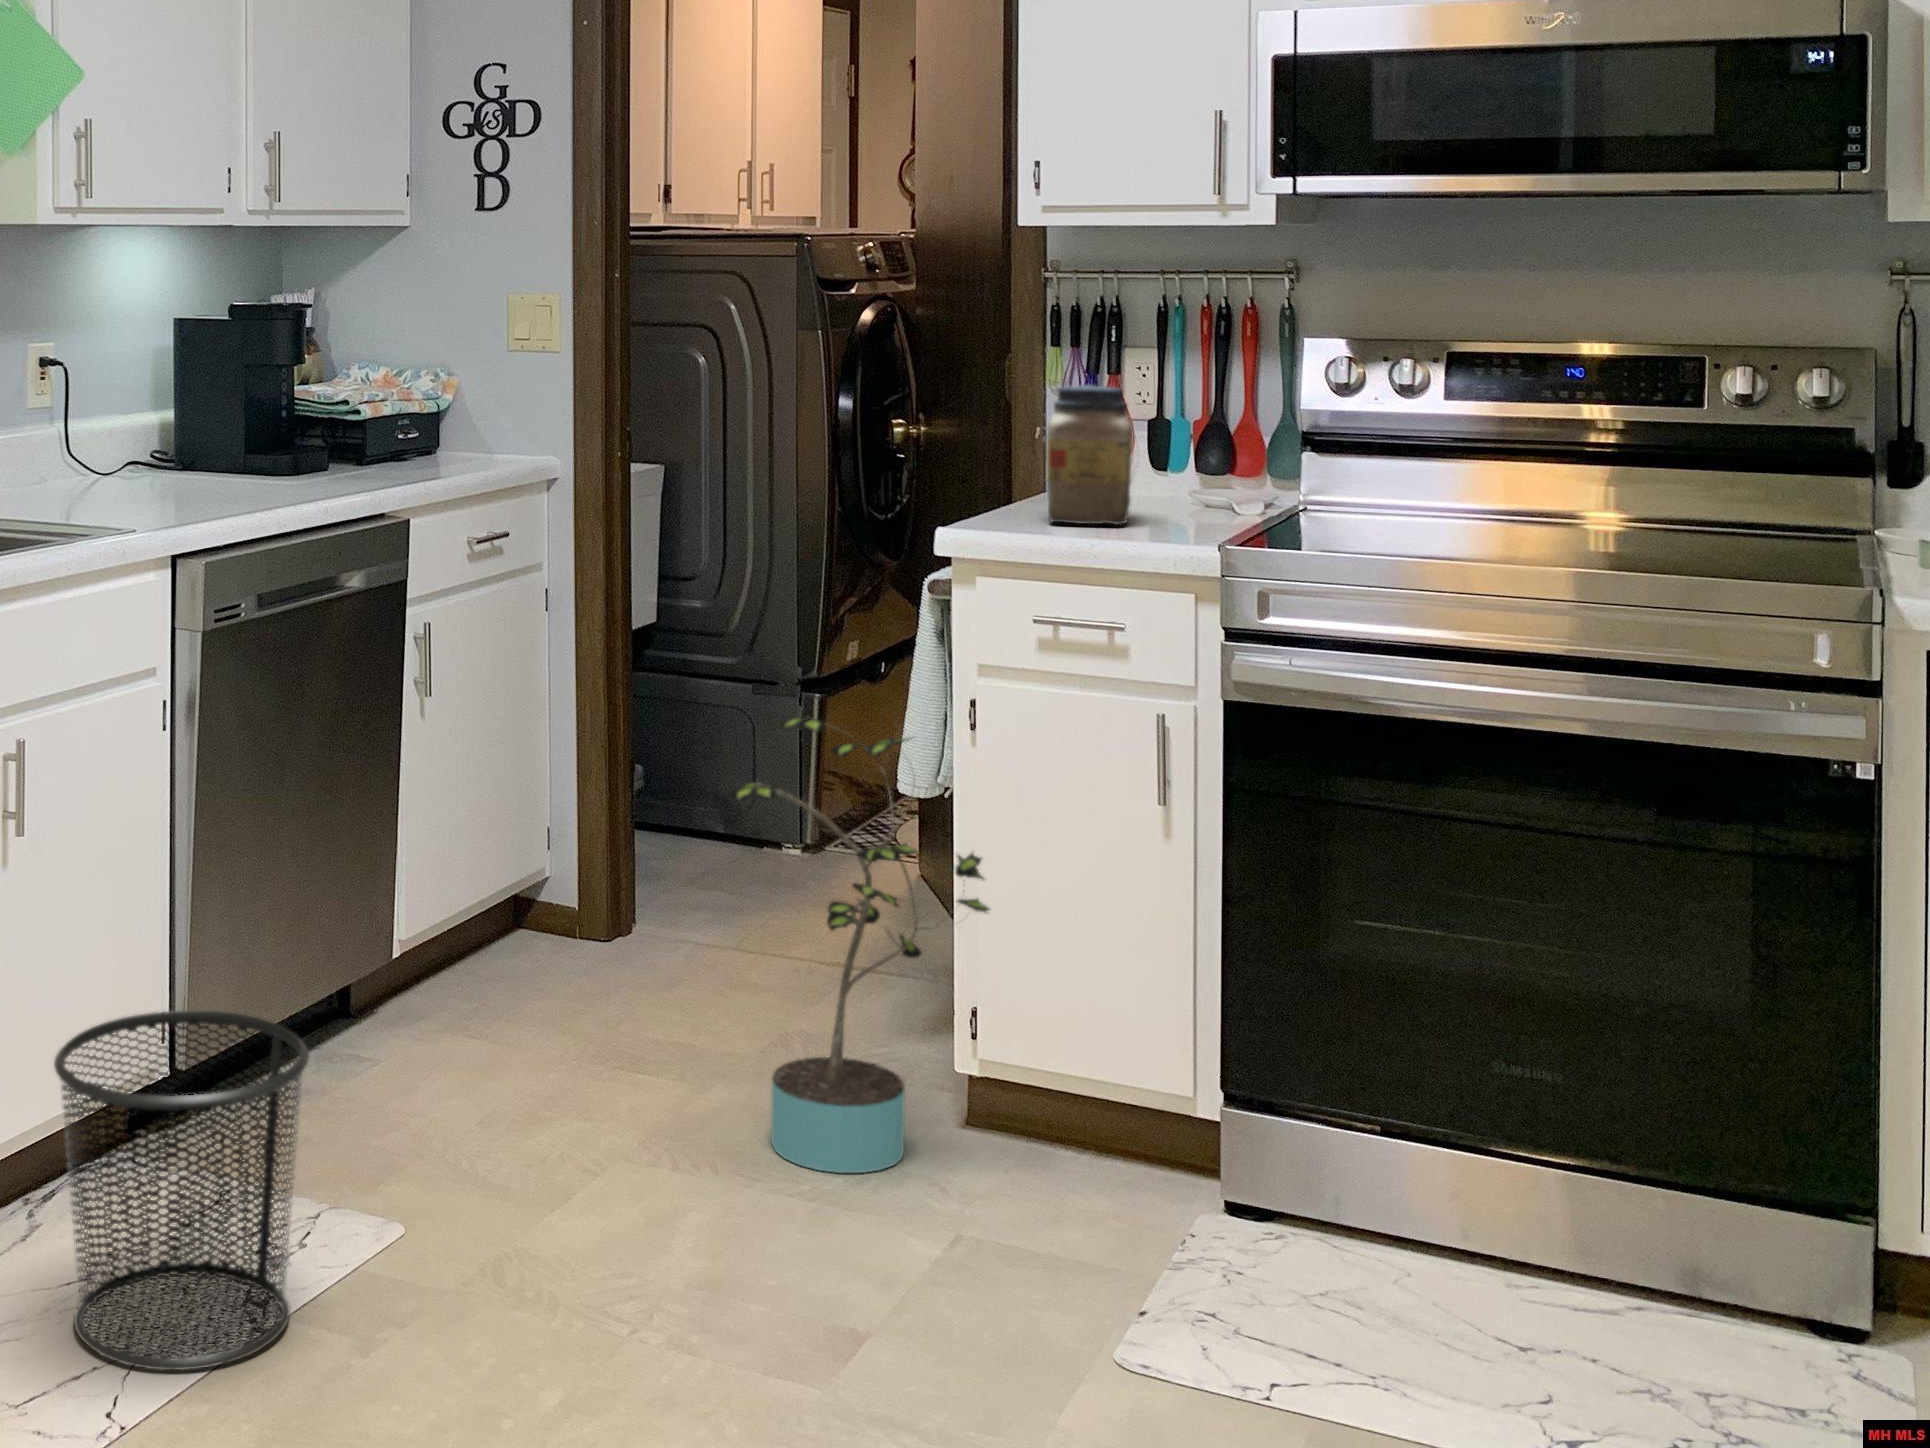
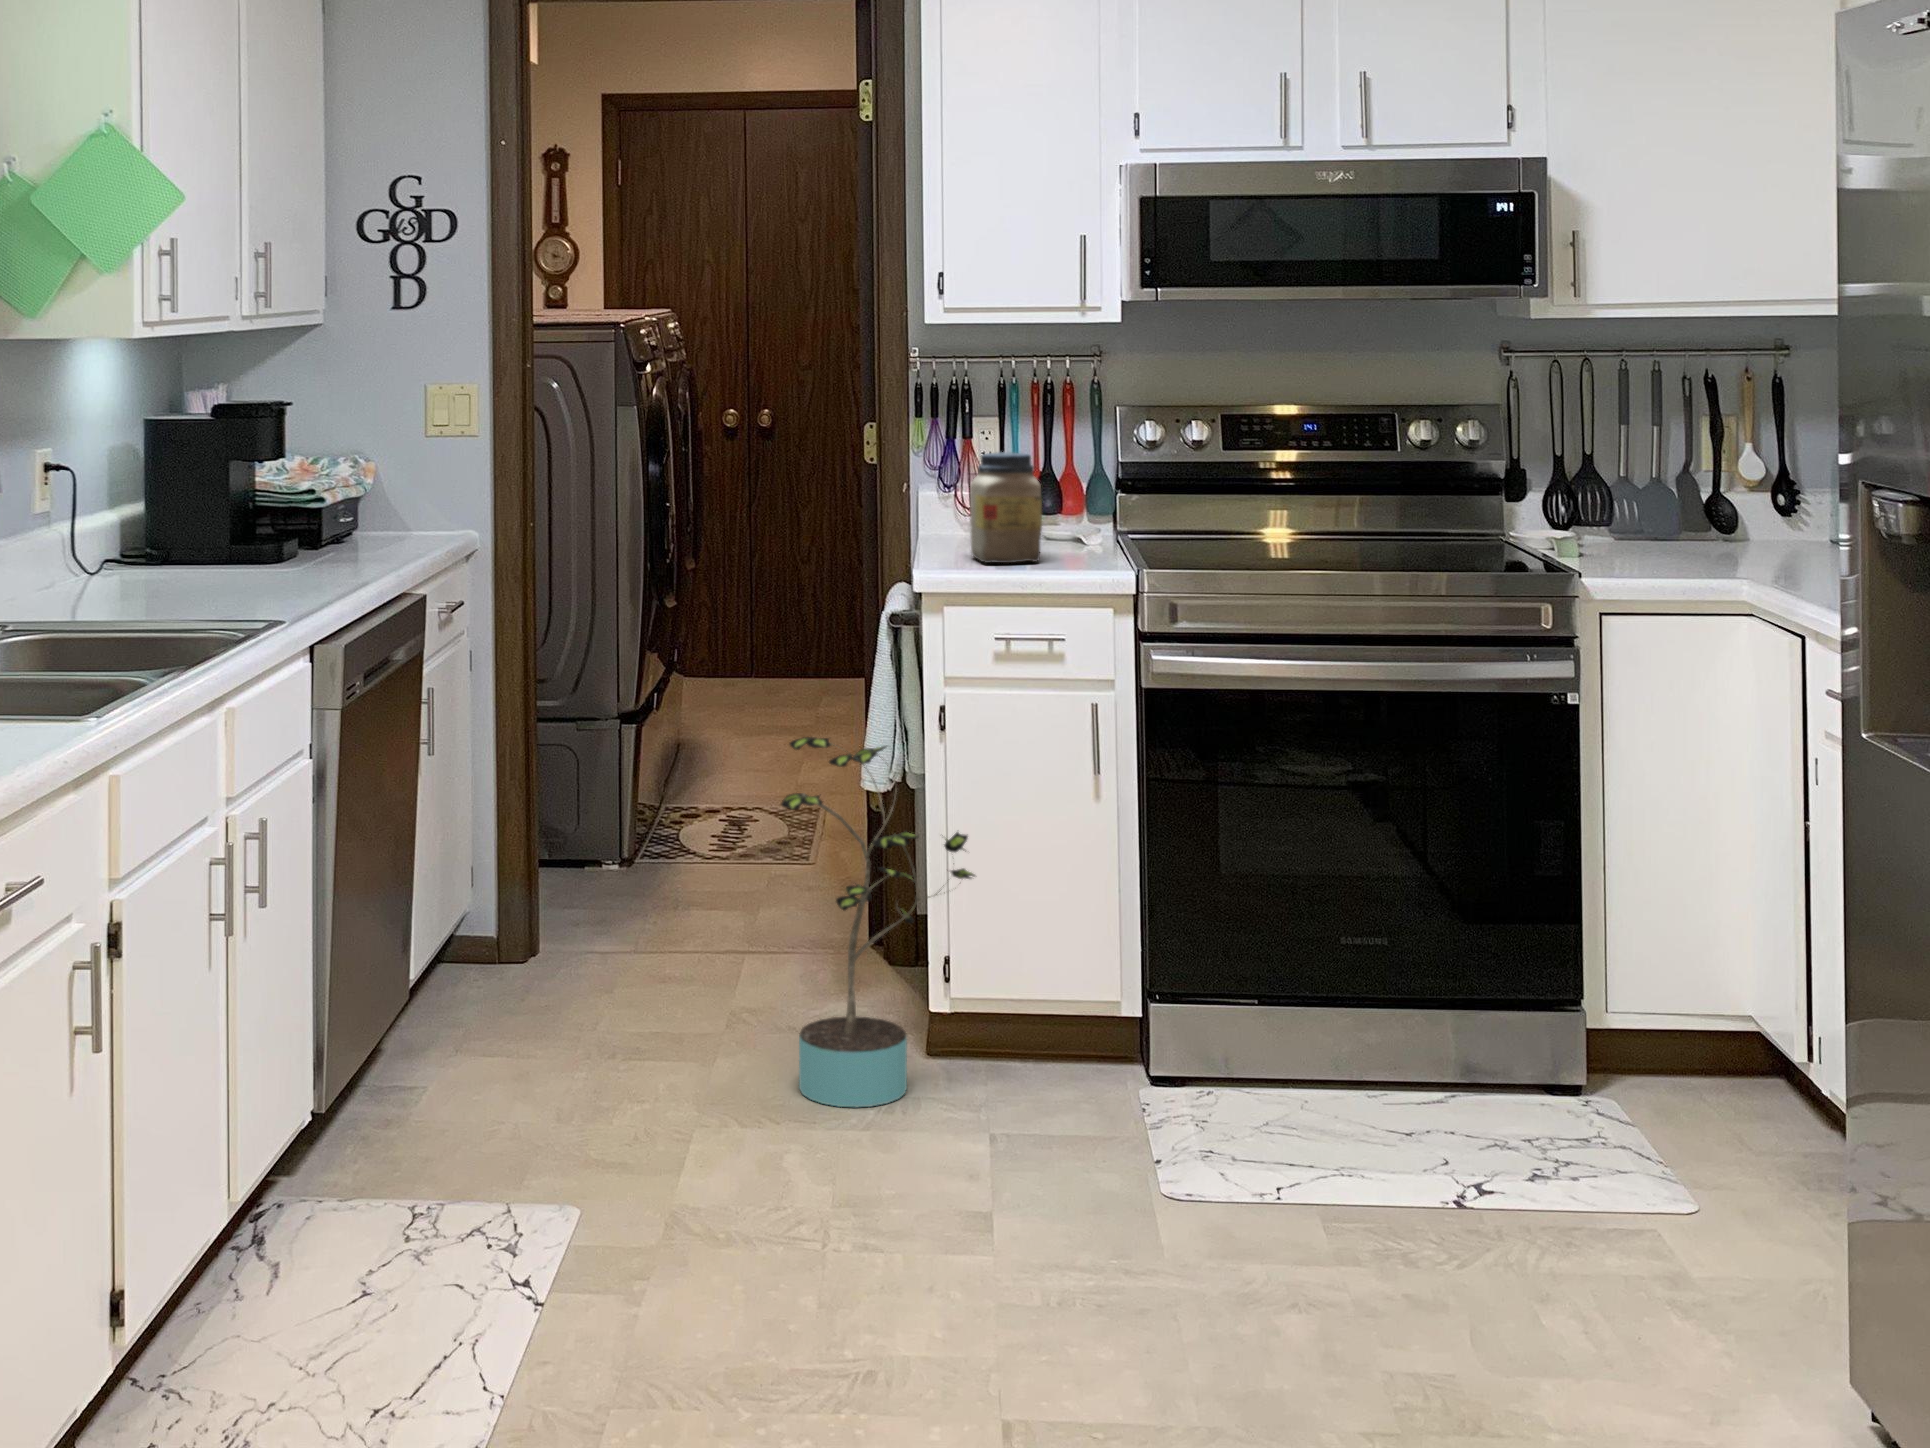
waste bin: present [54,1010,309,1370] -> none [353,1038,577,1349]

